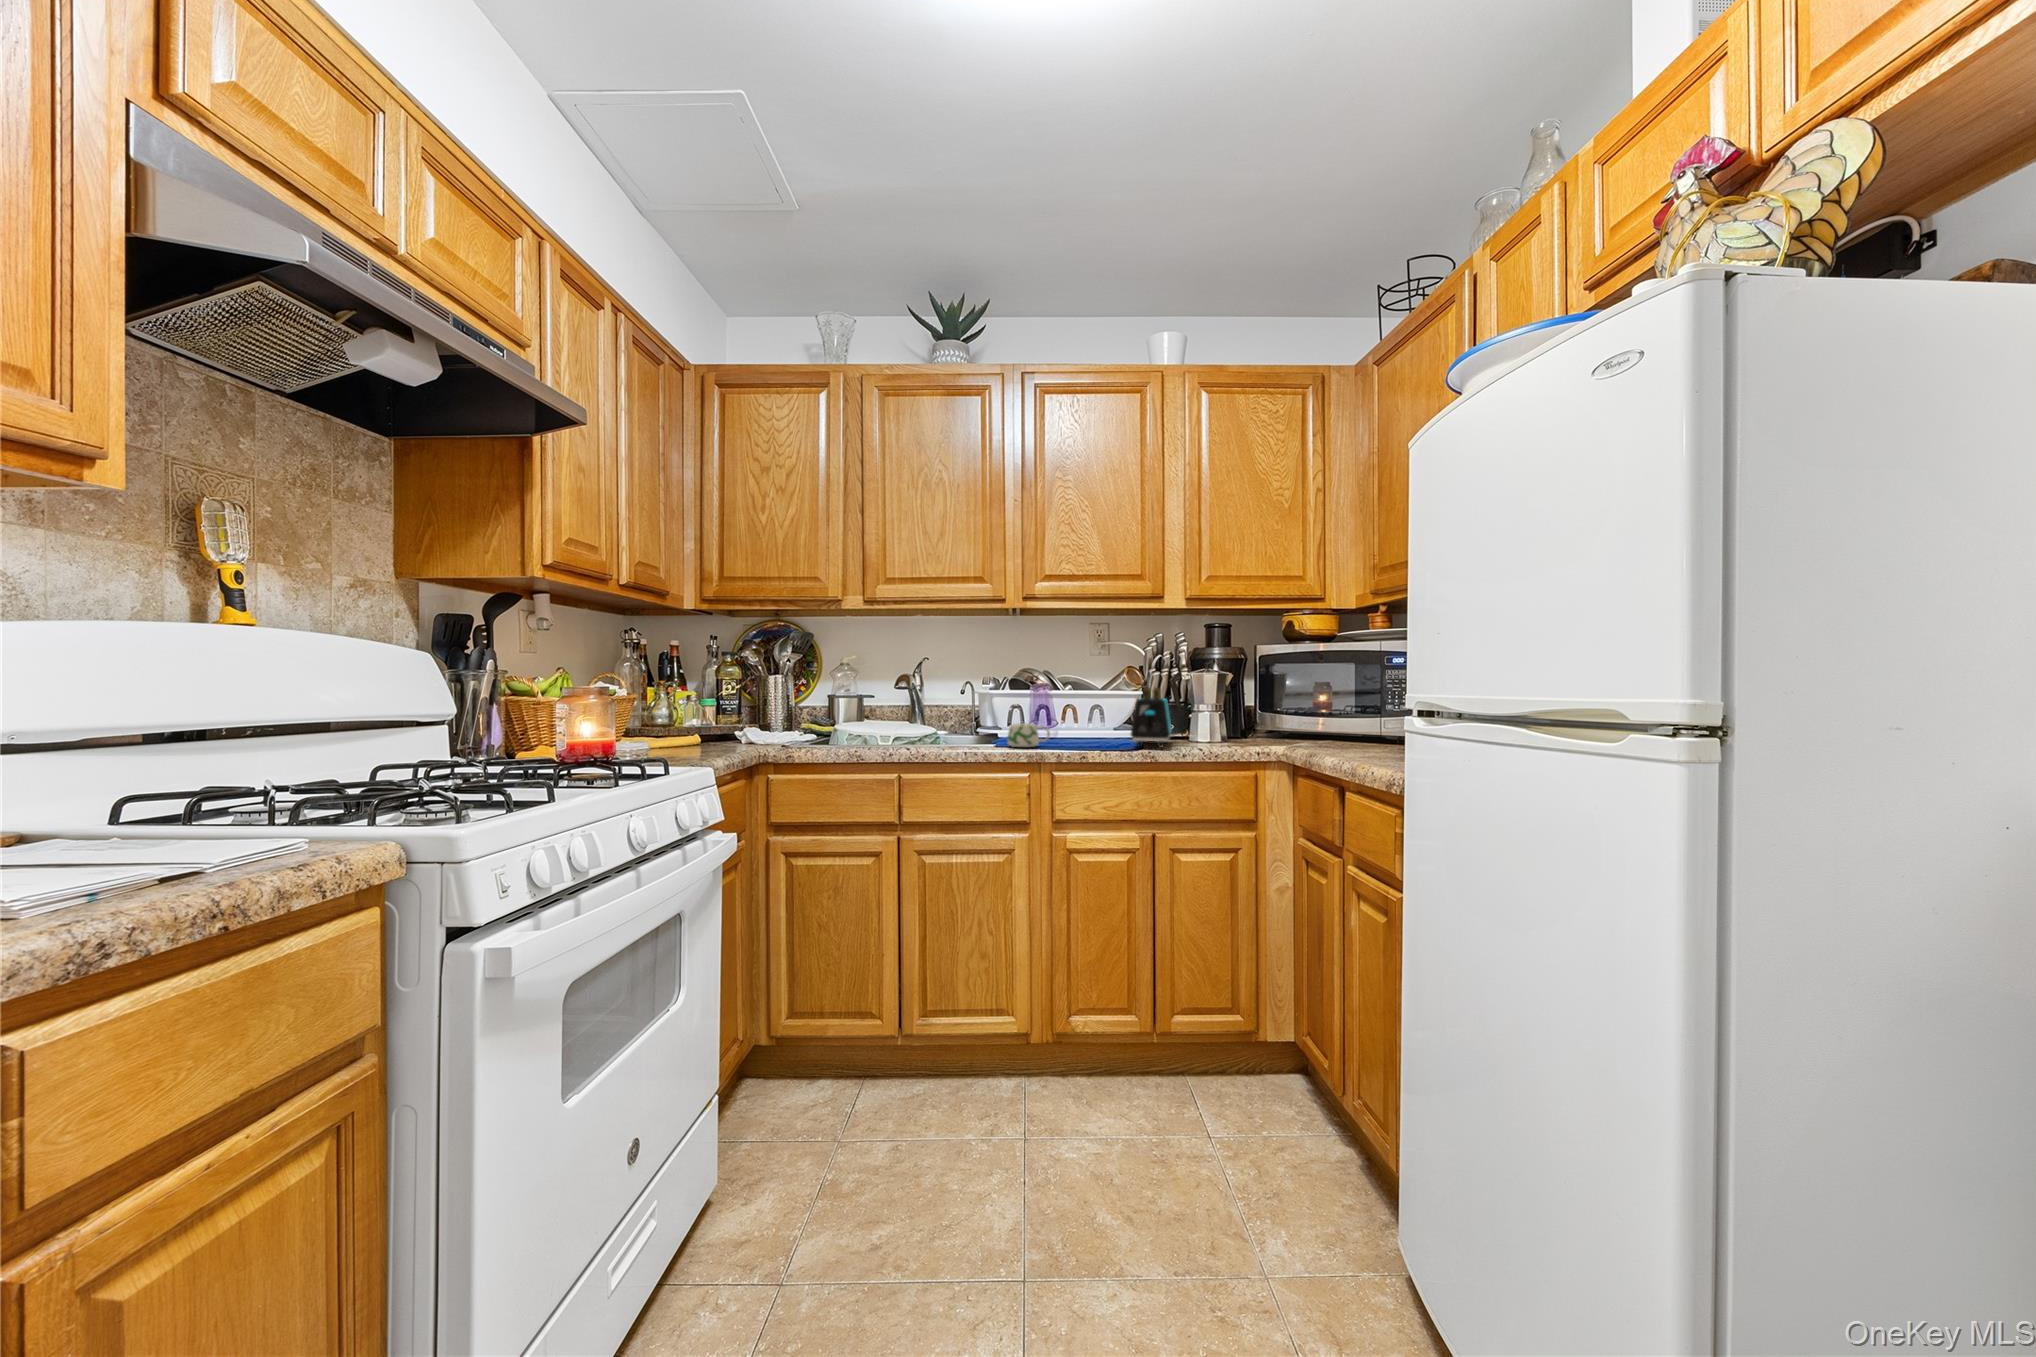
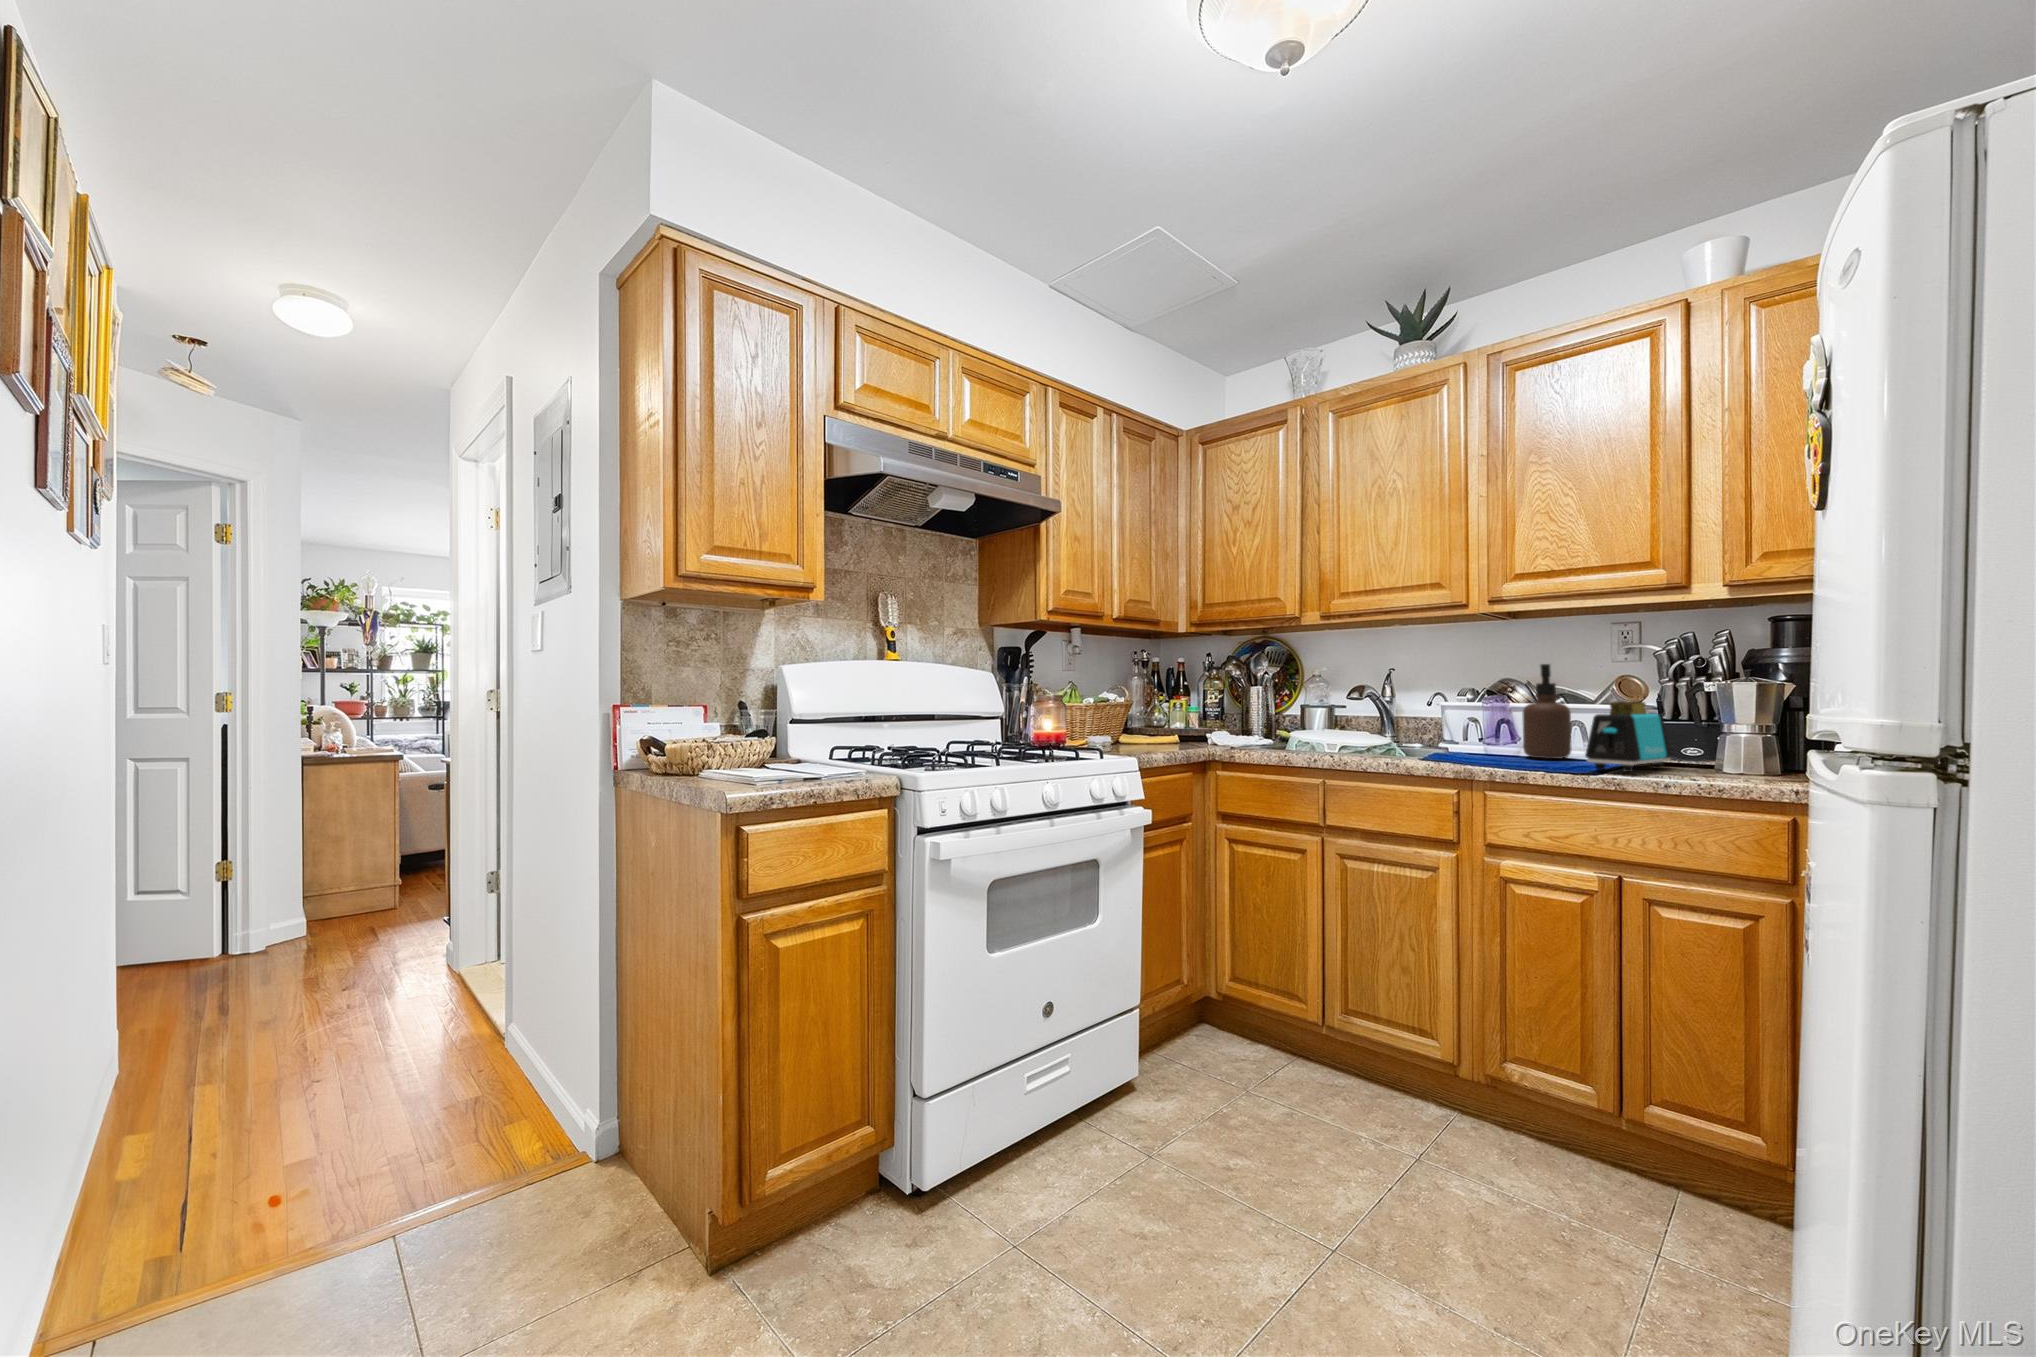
soap dispenser: none [1061,655,1097,739] -> present [1522,664,1571,759]
mug: present [1007,723,1050,747] -> none [1436,737,1487,762]

